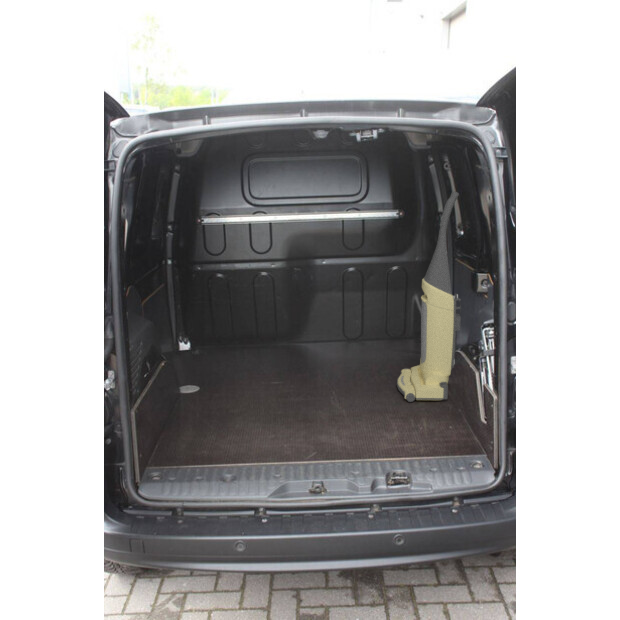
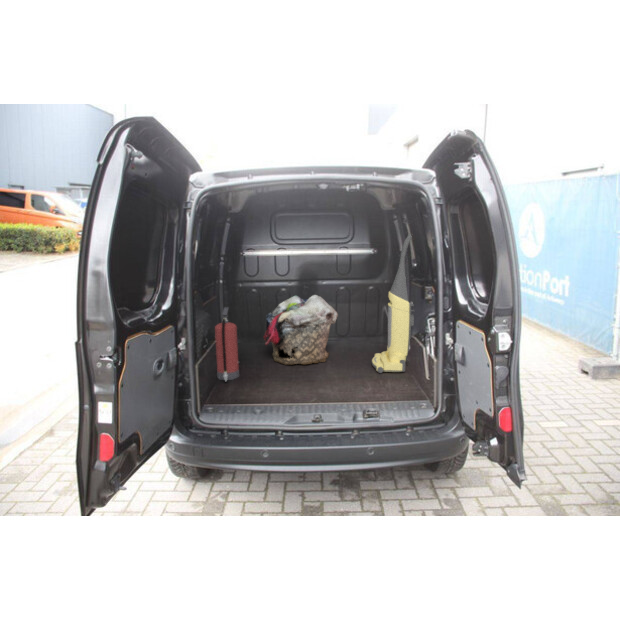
laundry basket: none [235,282,346,390] -> present [264,295,338,365]
fire extinguisher: none [160,308,200,421] -> present [215,307,239,381]

